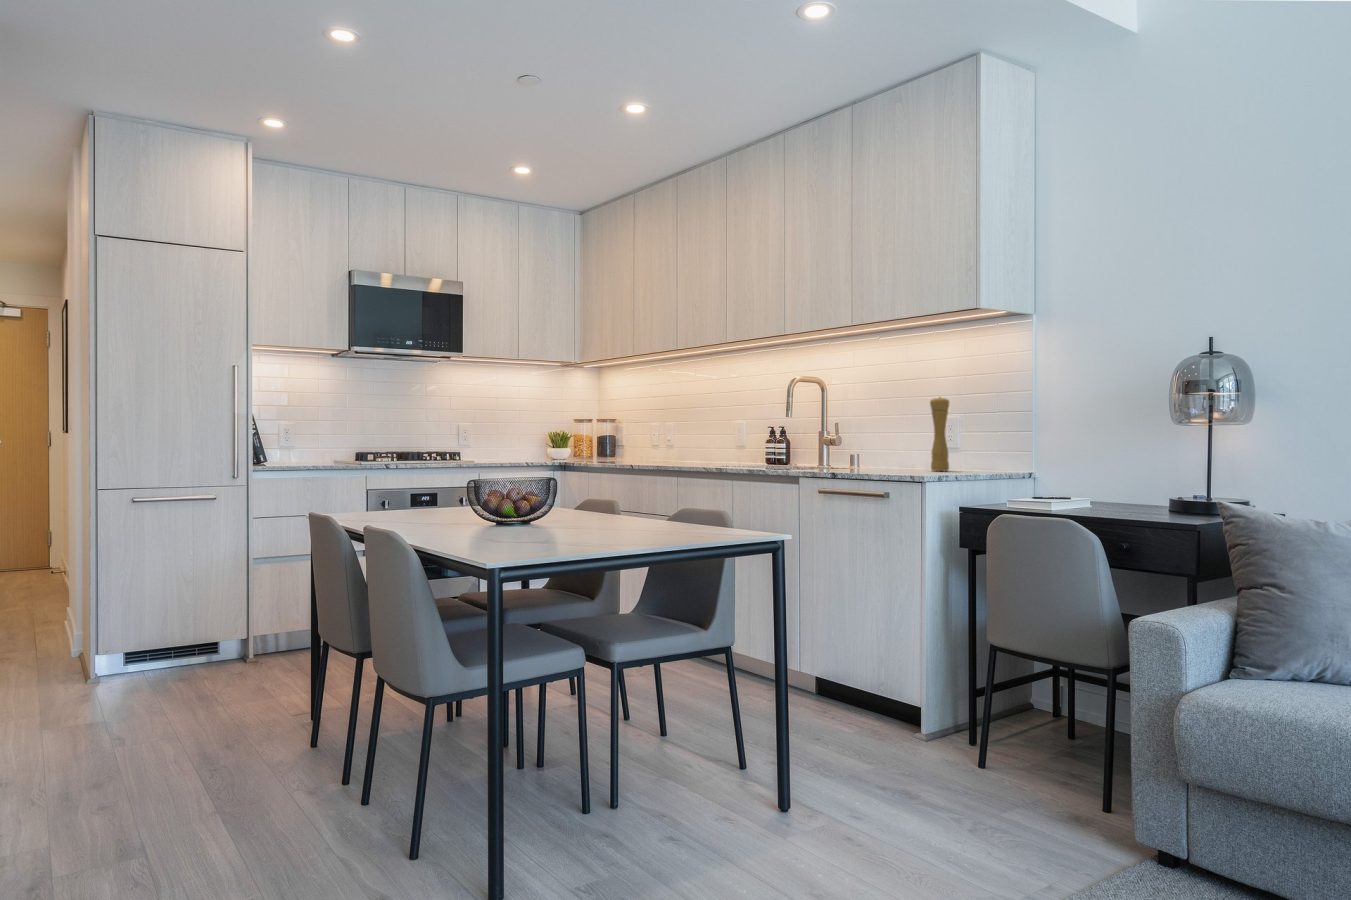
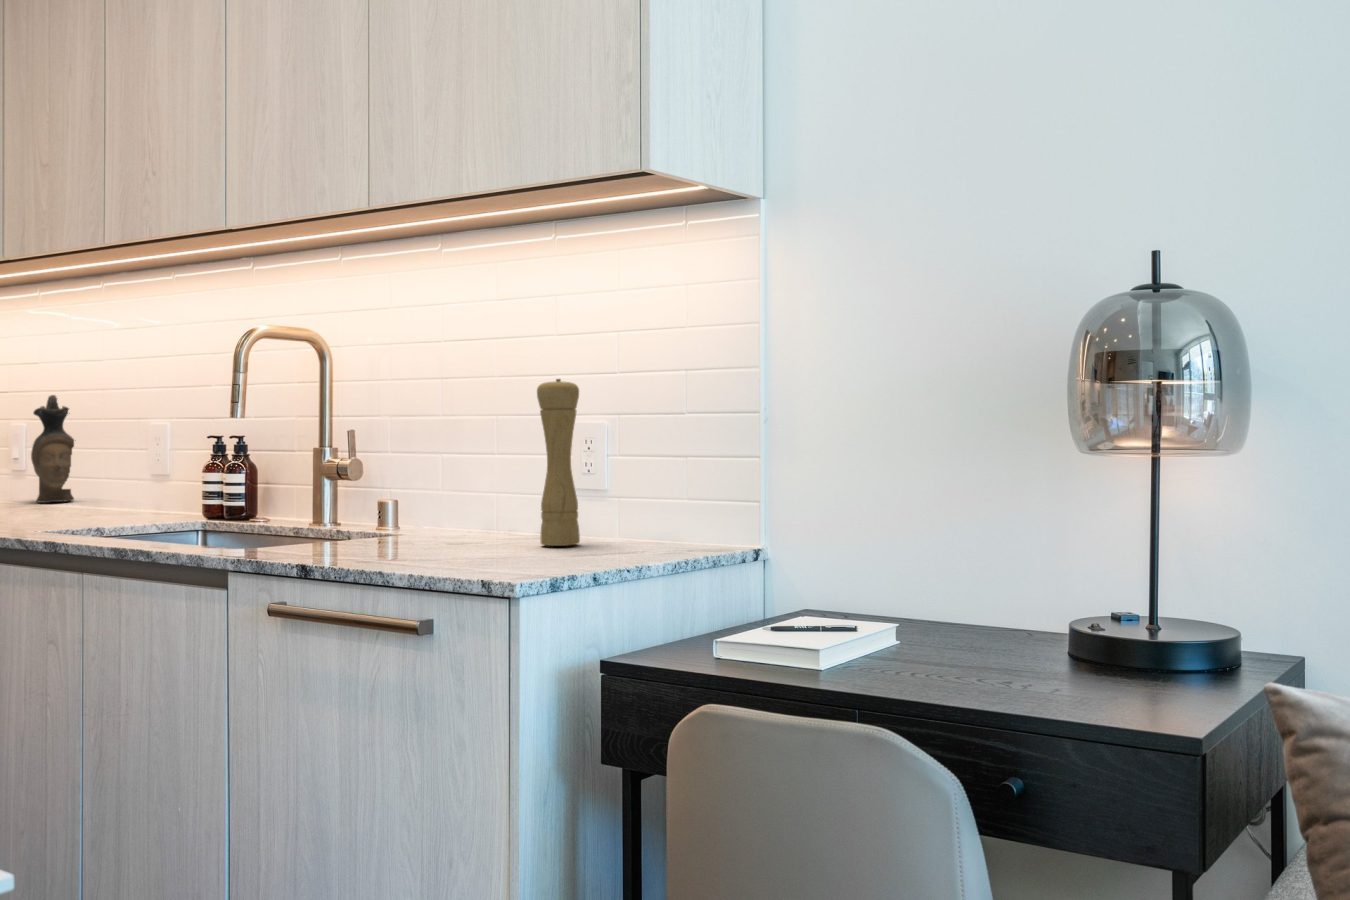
ceramic pitcher: none [677,409,698,460] -> present [31,395,76,503]

